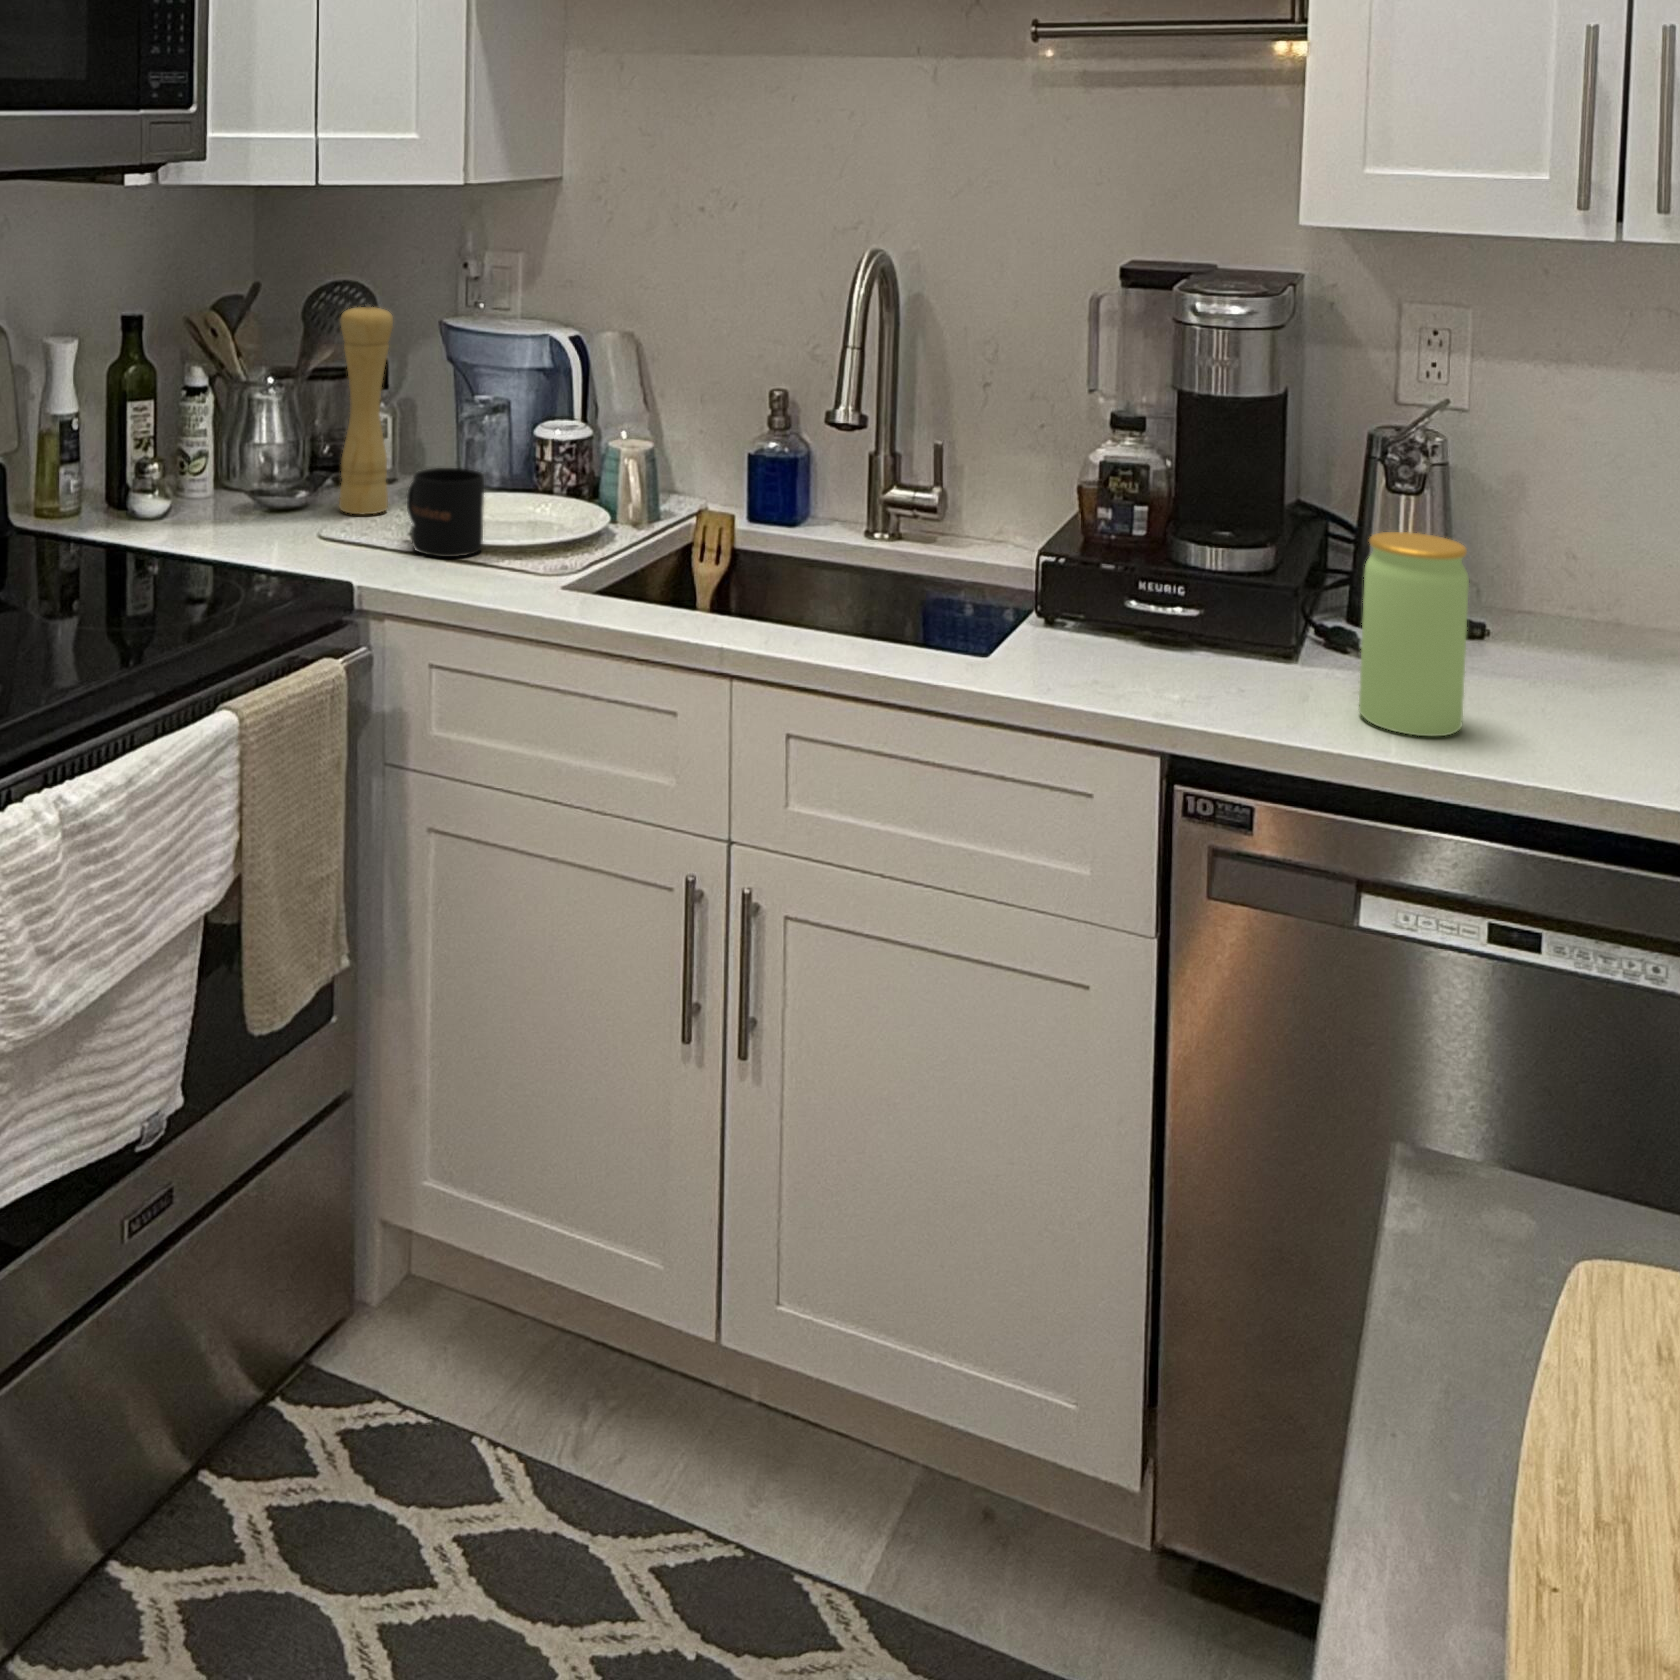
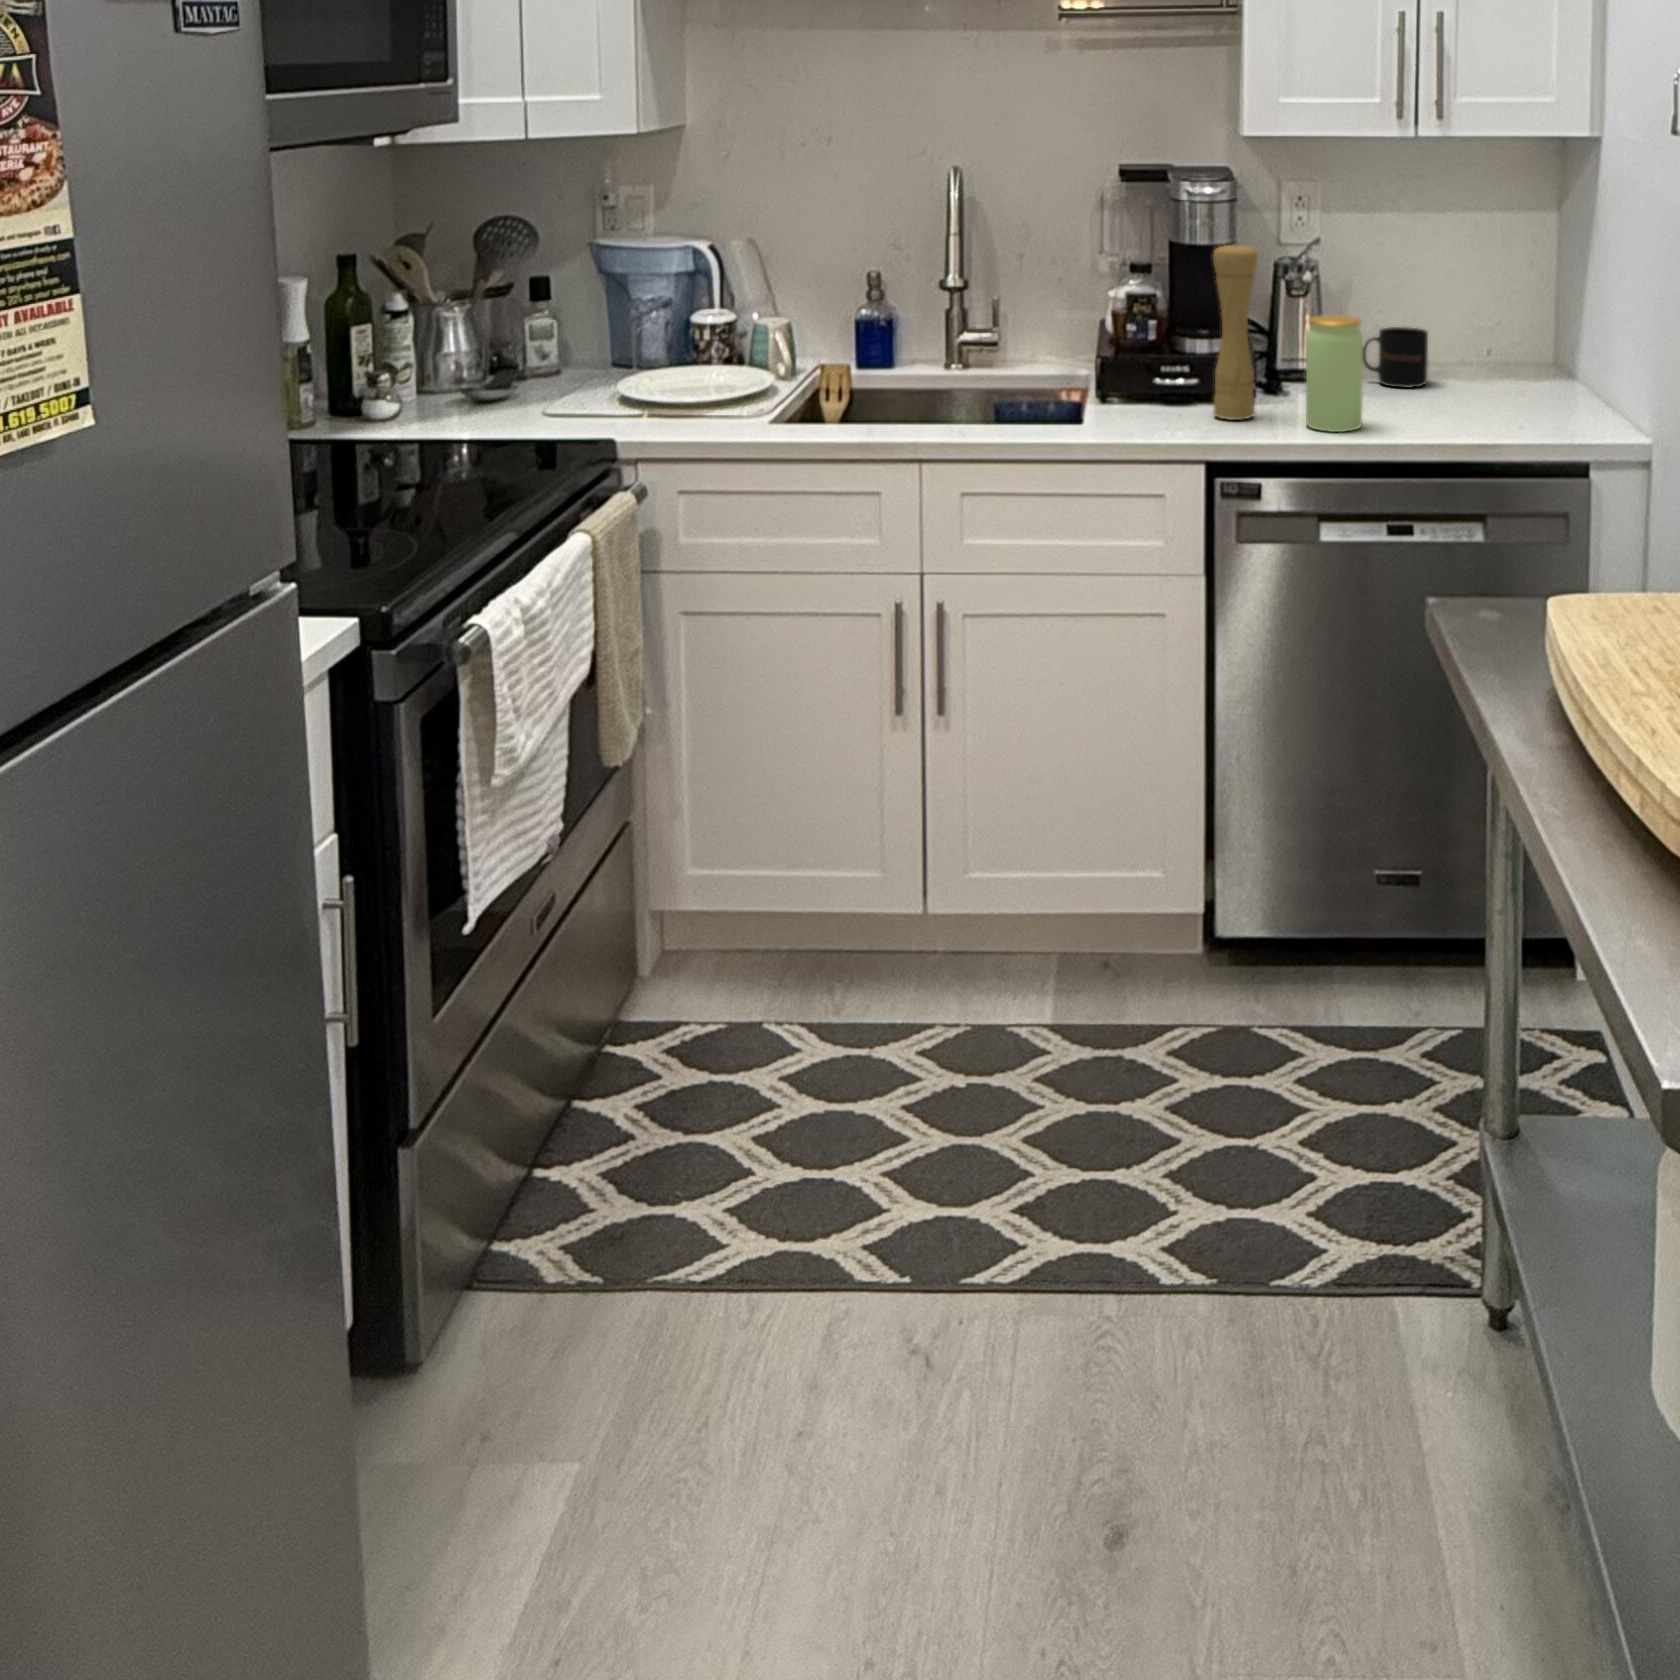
pepper mill: present [339,304,393,514] -> present [1213,242,1258,420]
mug: present [407,468,484,557] -> present [1363,327,1428,388]

